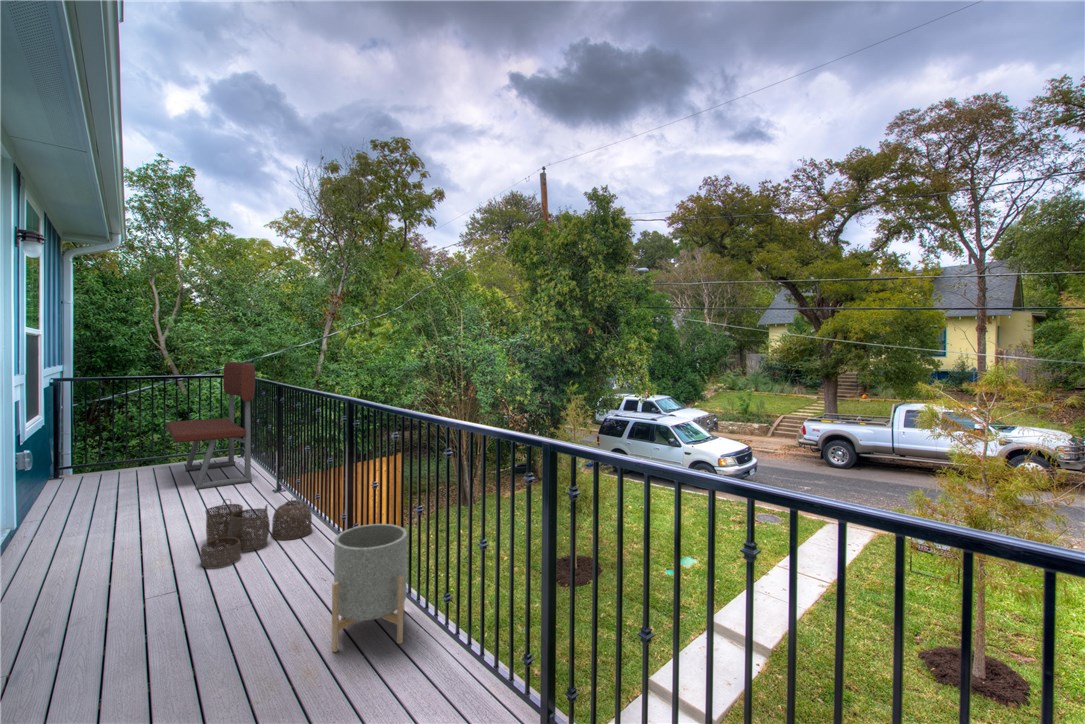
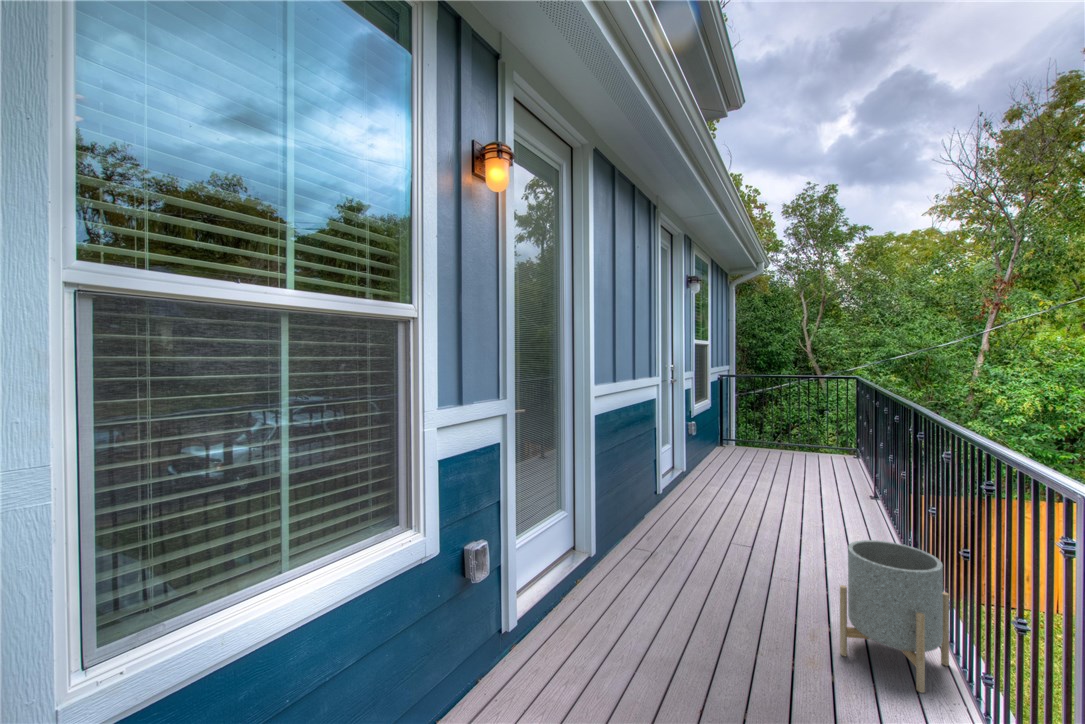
bench: present [166,362,255,489] -> none [785,363,860,479]
woven basket: present [200,498,312,568] -> none [774,486,888,544]

